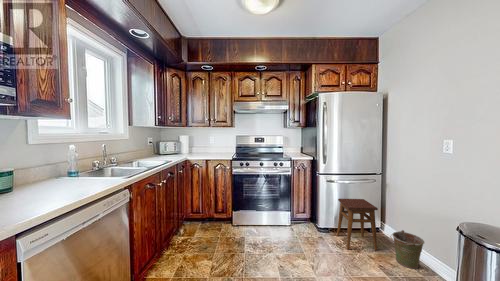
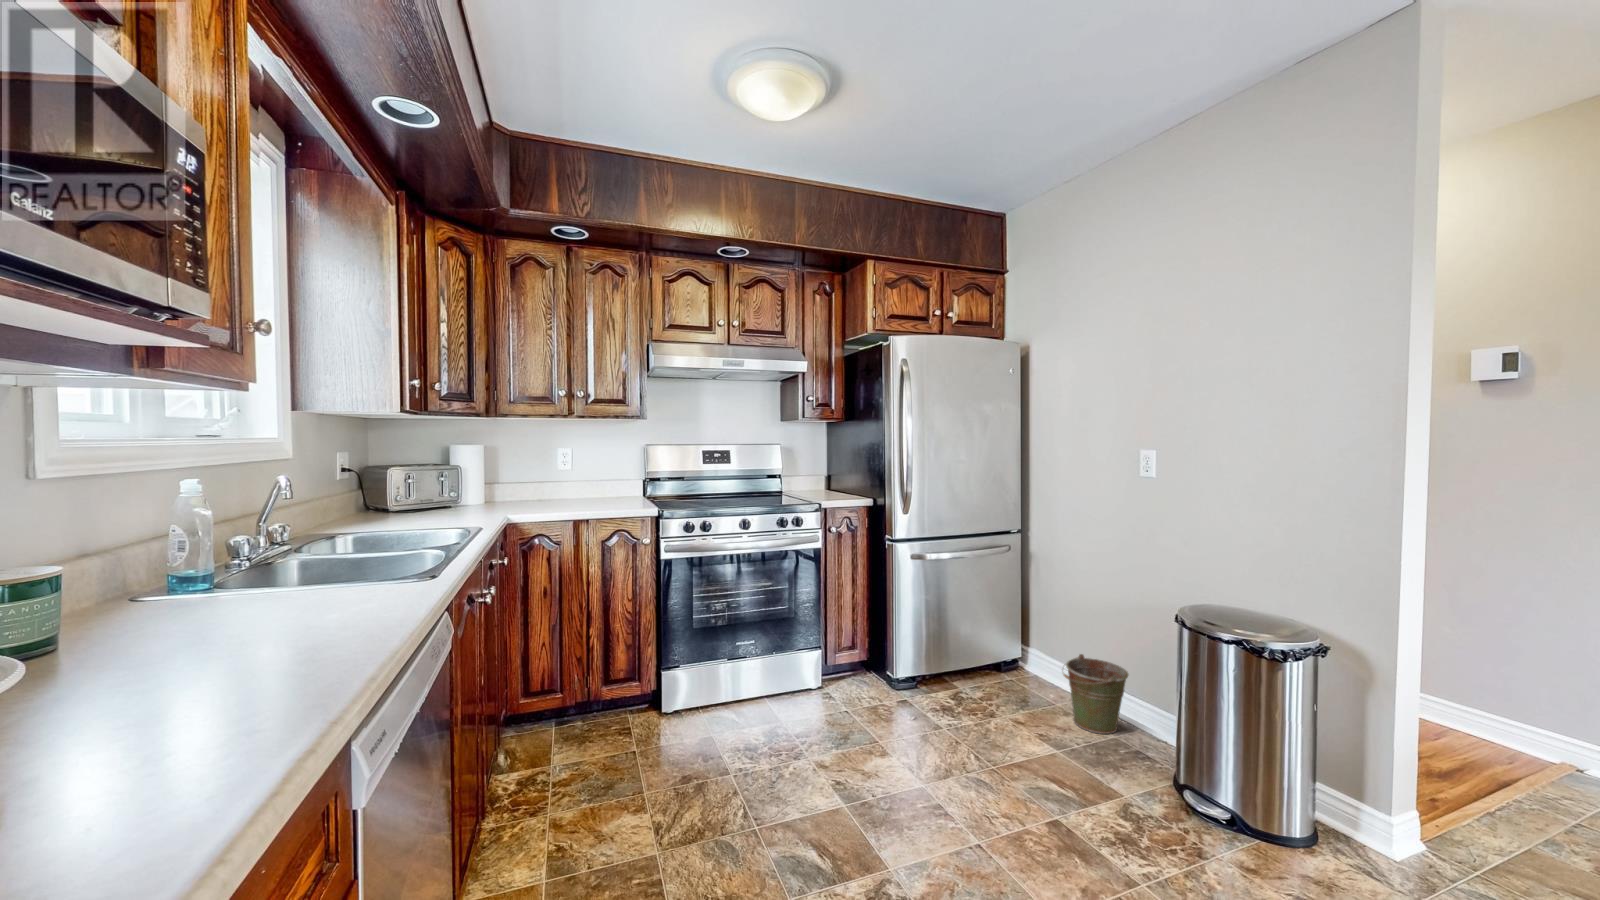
stool: present [337,199,378,250] -> none [937,594,1033,719]

